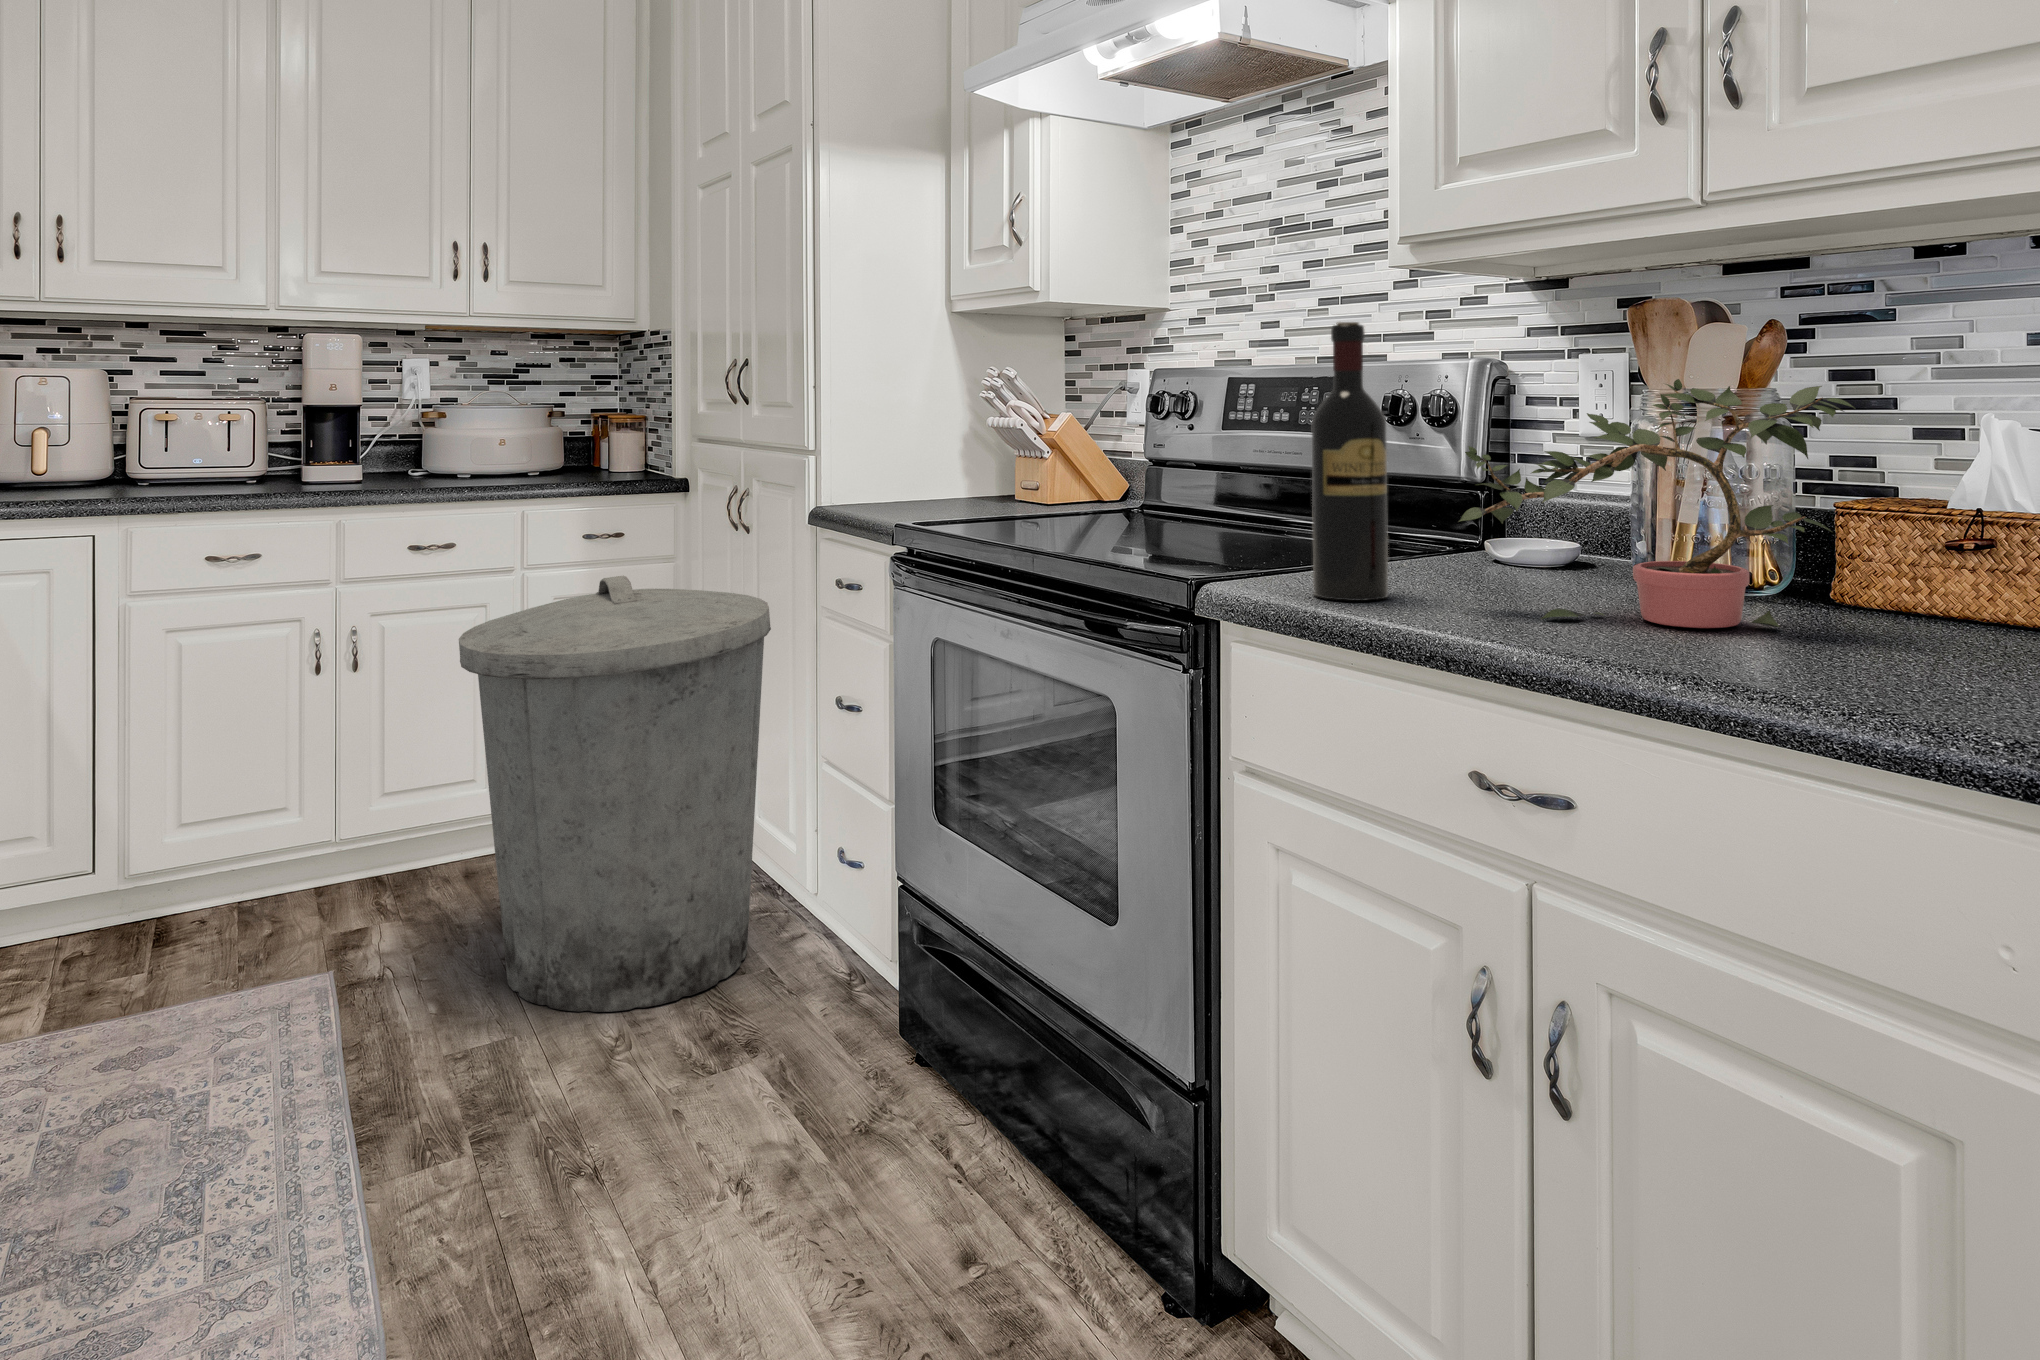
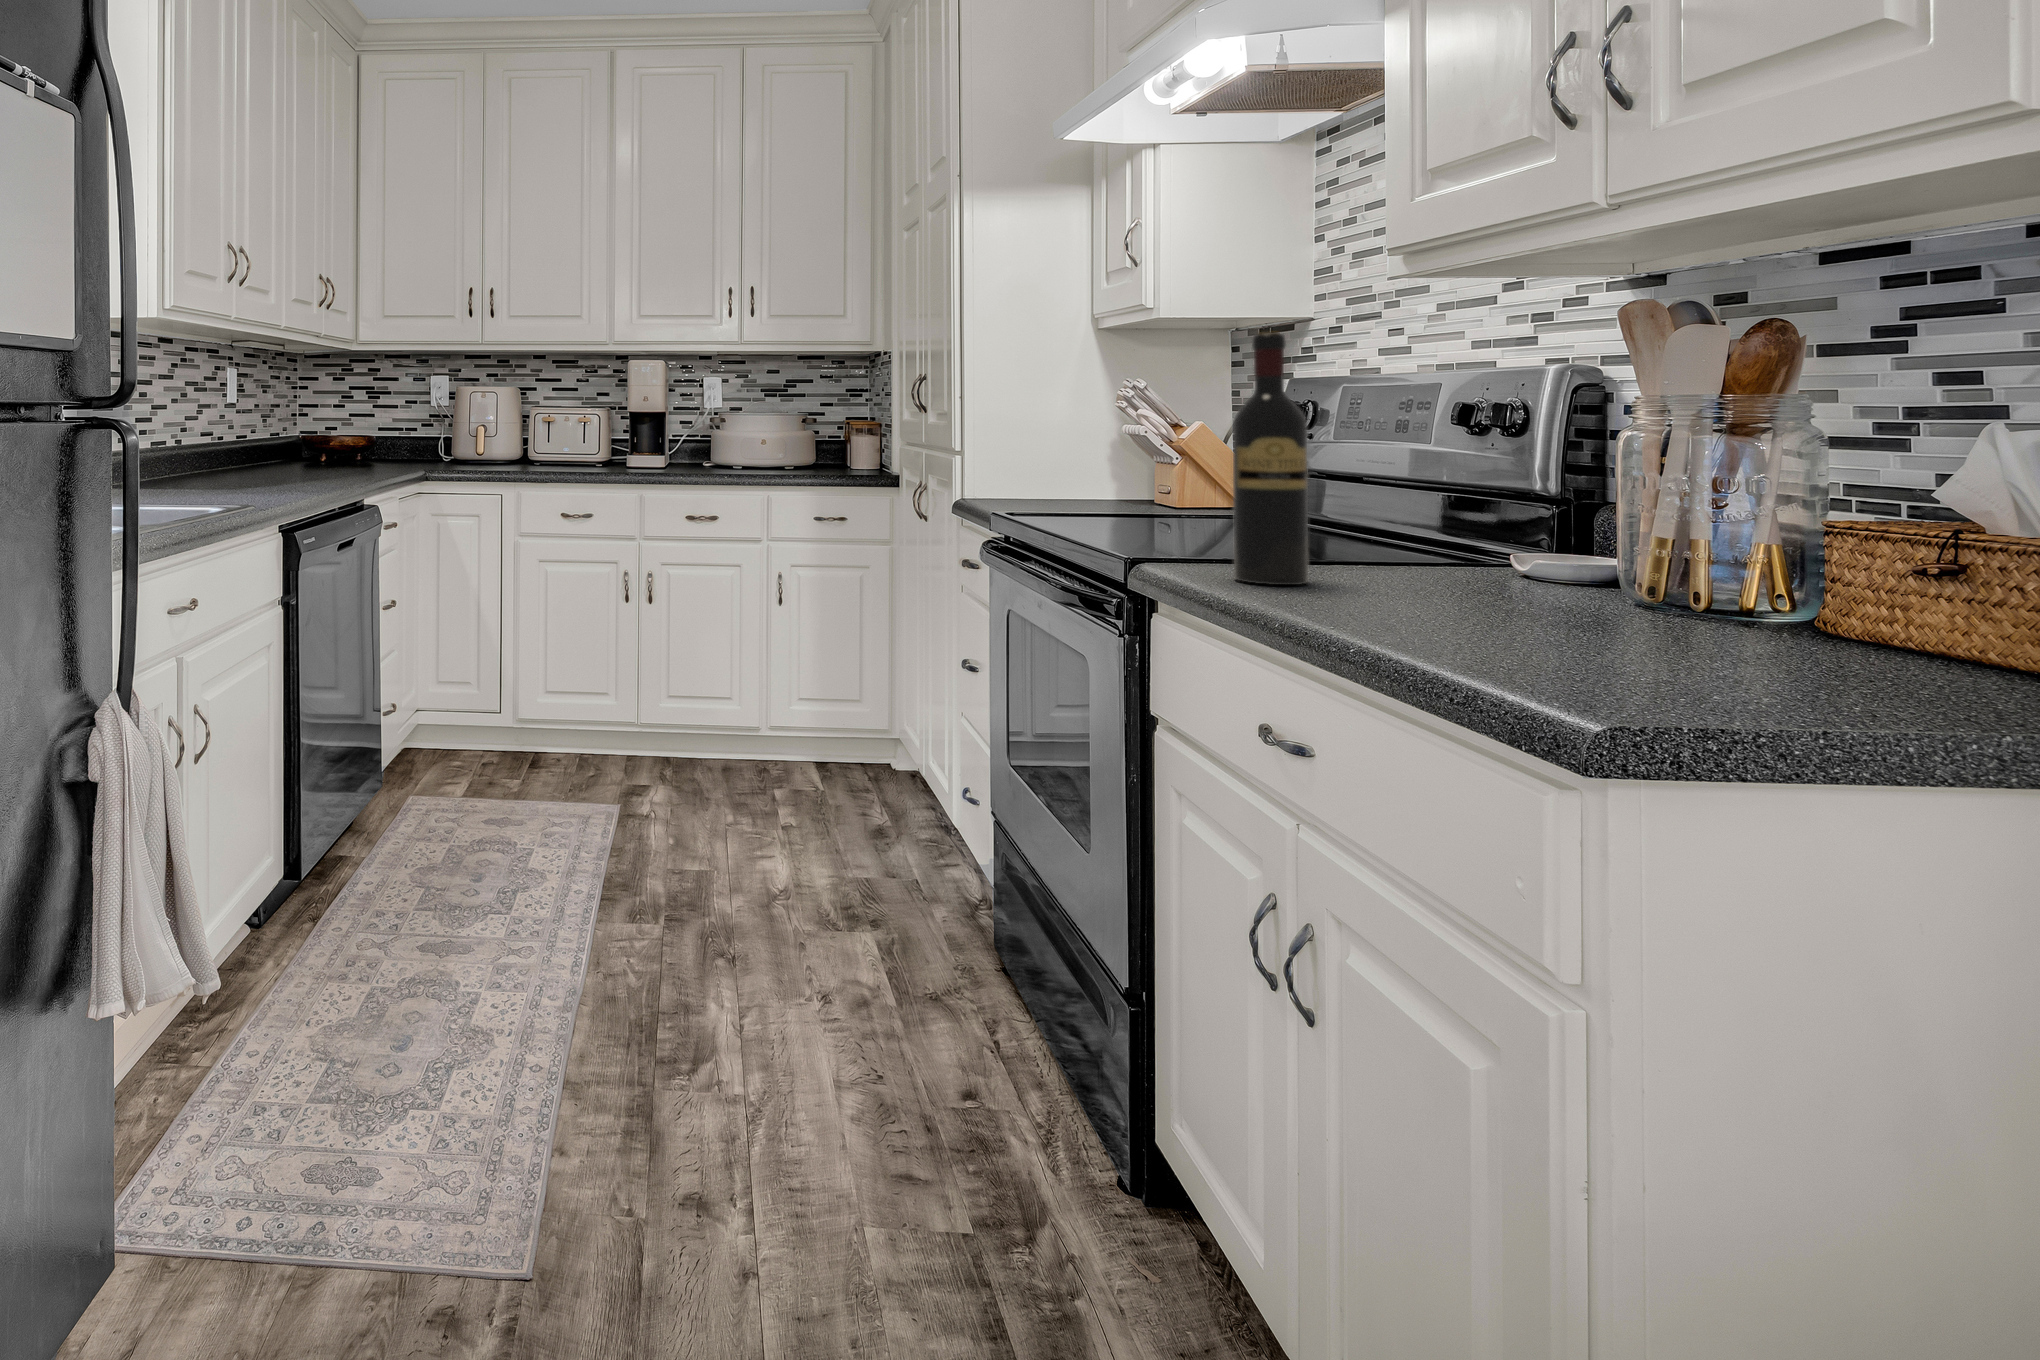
potted plant: present [1458,379,1854,628] -> none [1350,382,1756,638]
trash can: present [459,576,771,1012] -> none [688,542,928,882]

